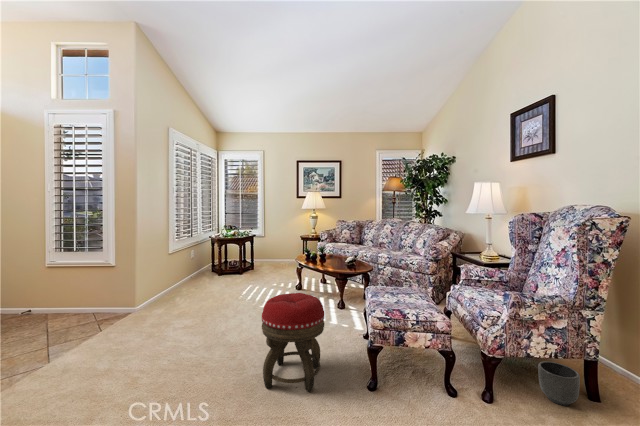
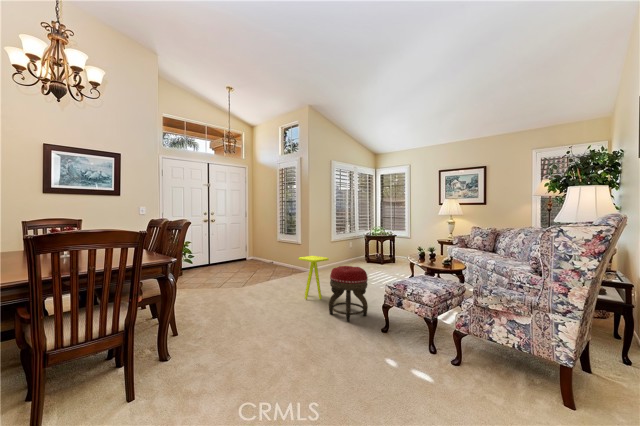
side table: none [168,285,226,372] -> present [298,256,329,299]
planter: present [538,361,580,406] -> none [505,354,541,393]

